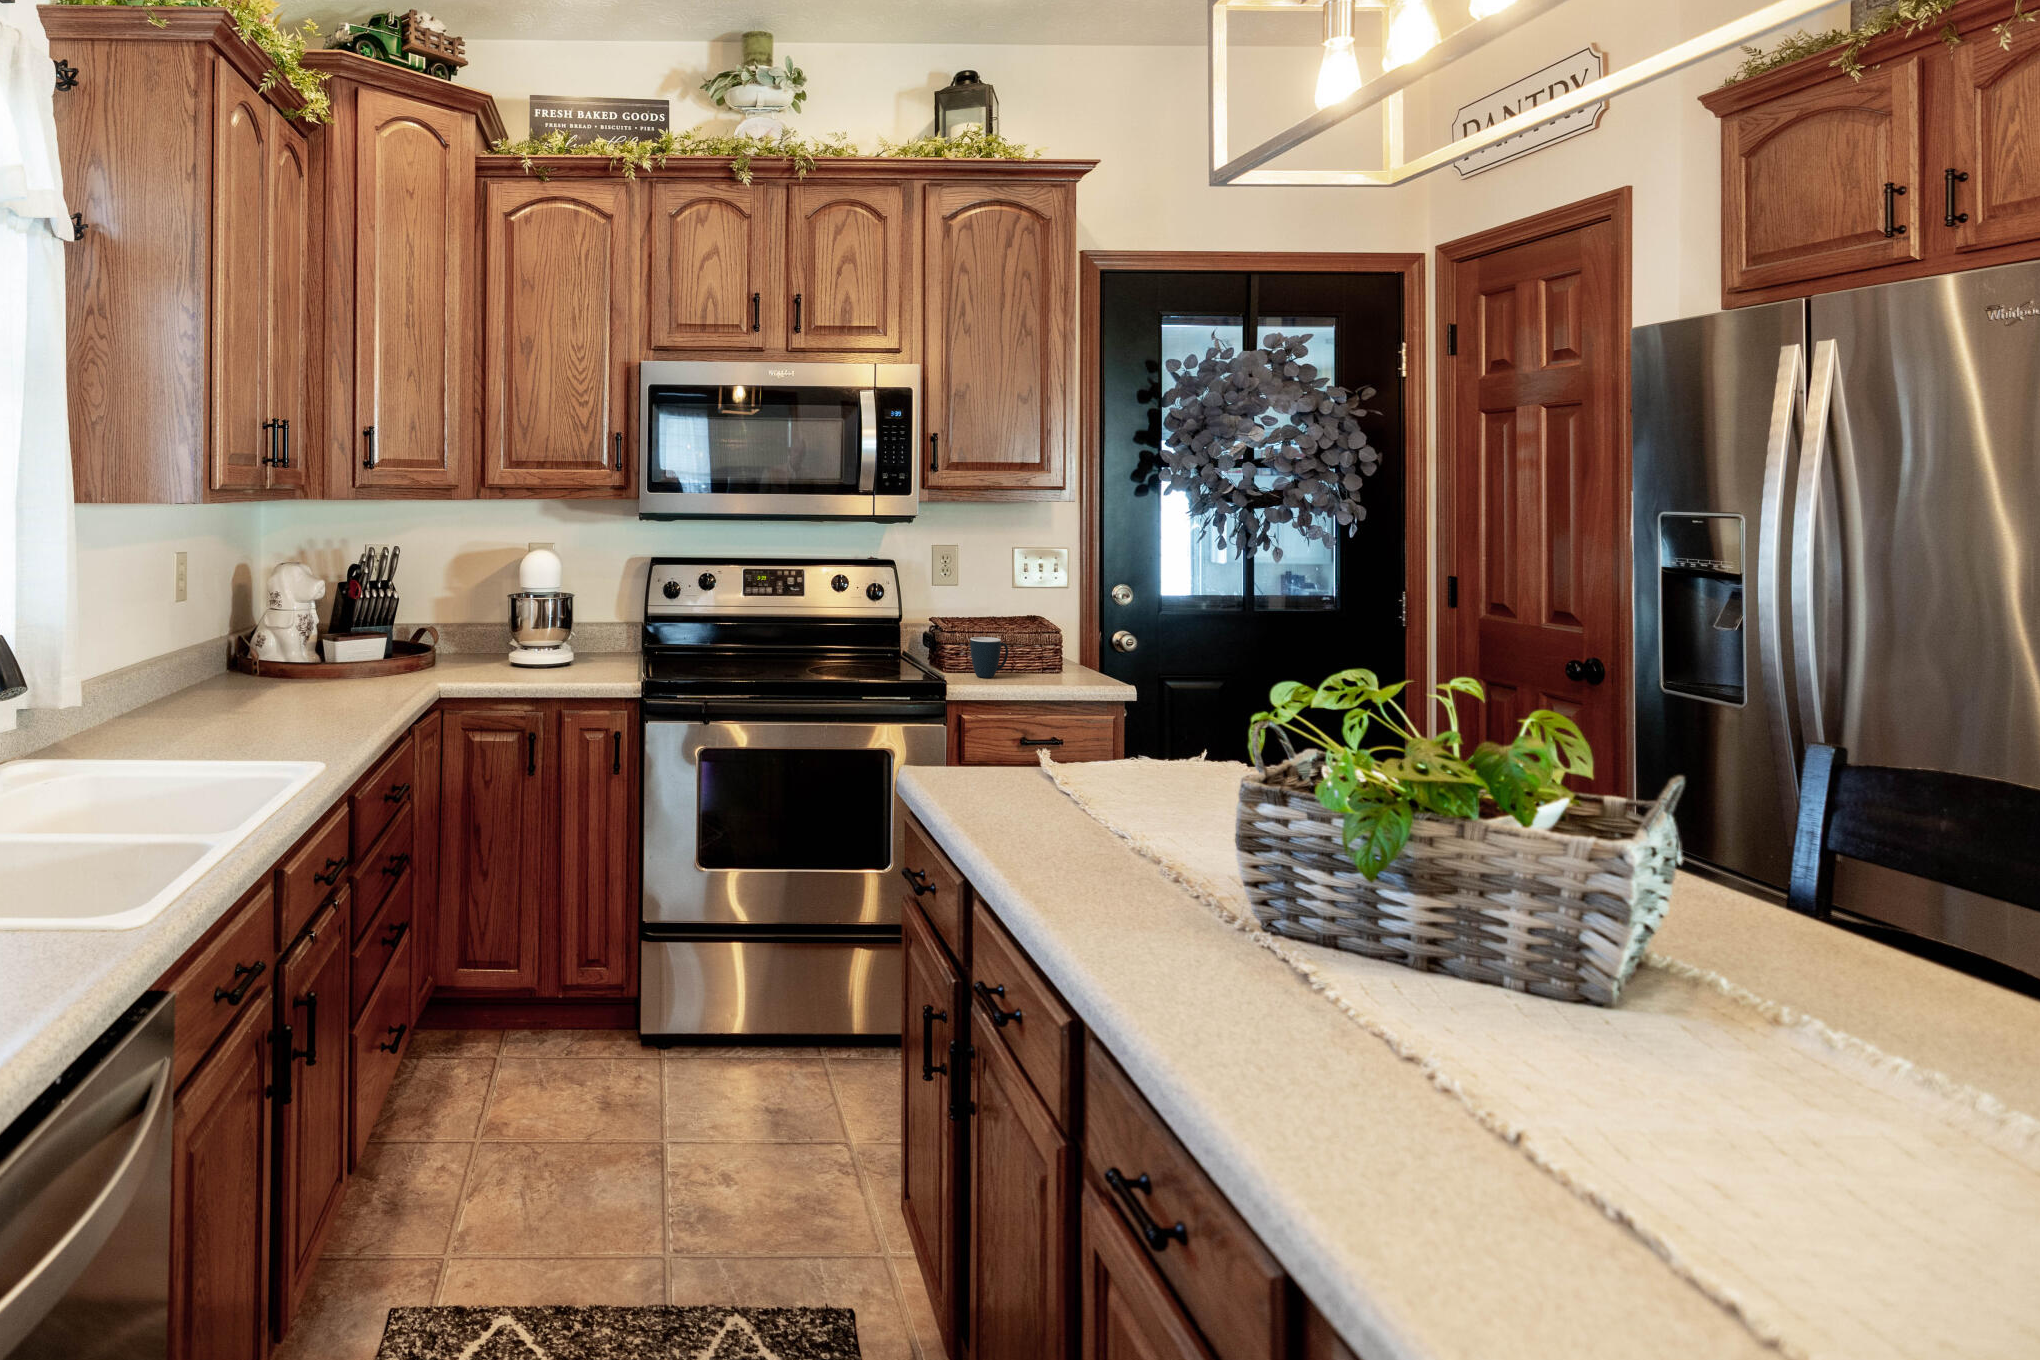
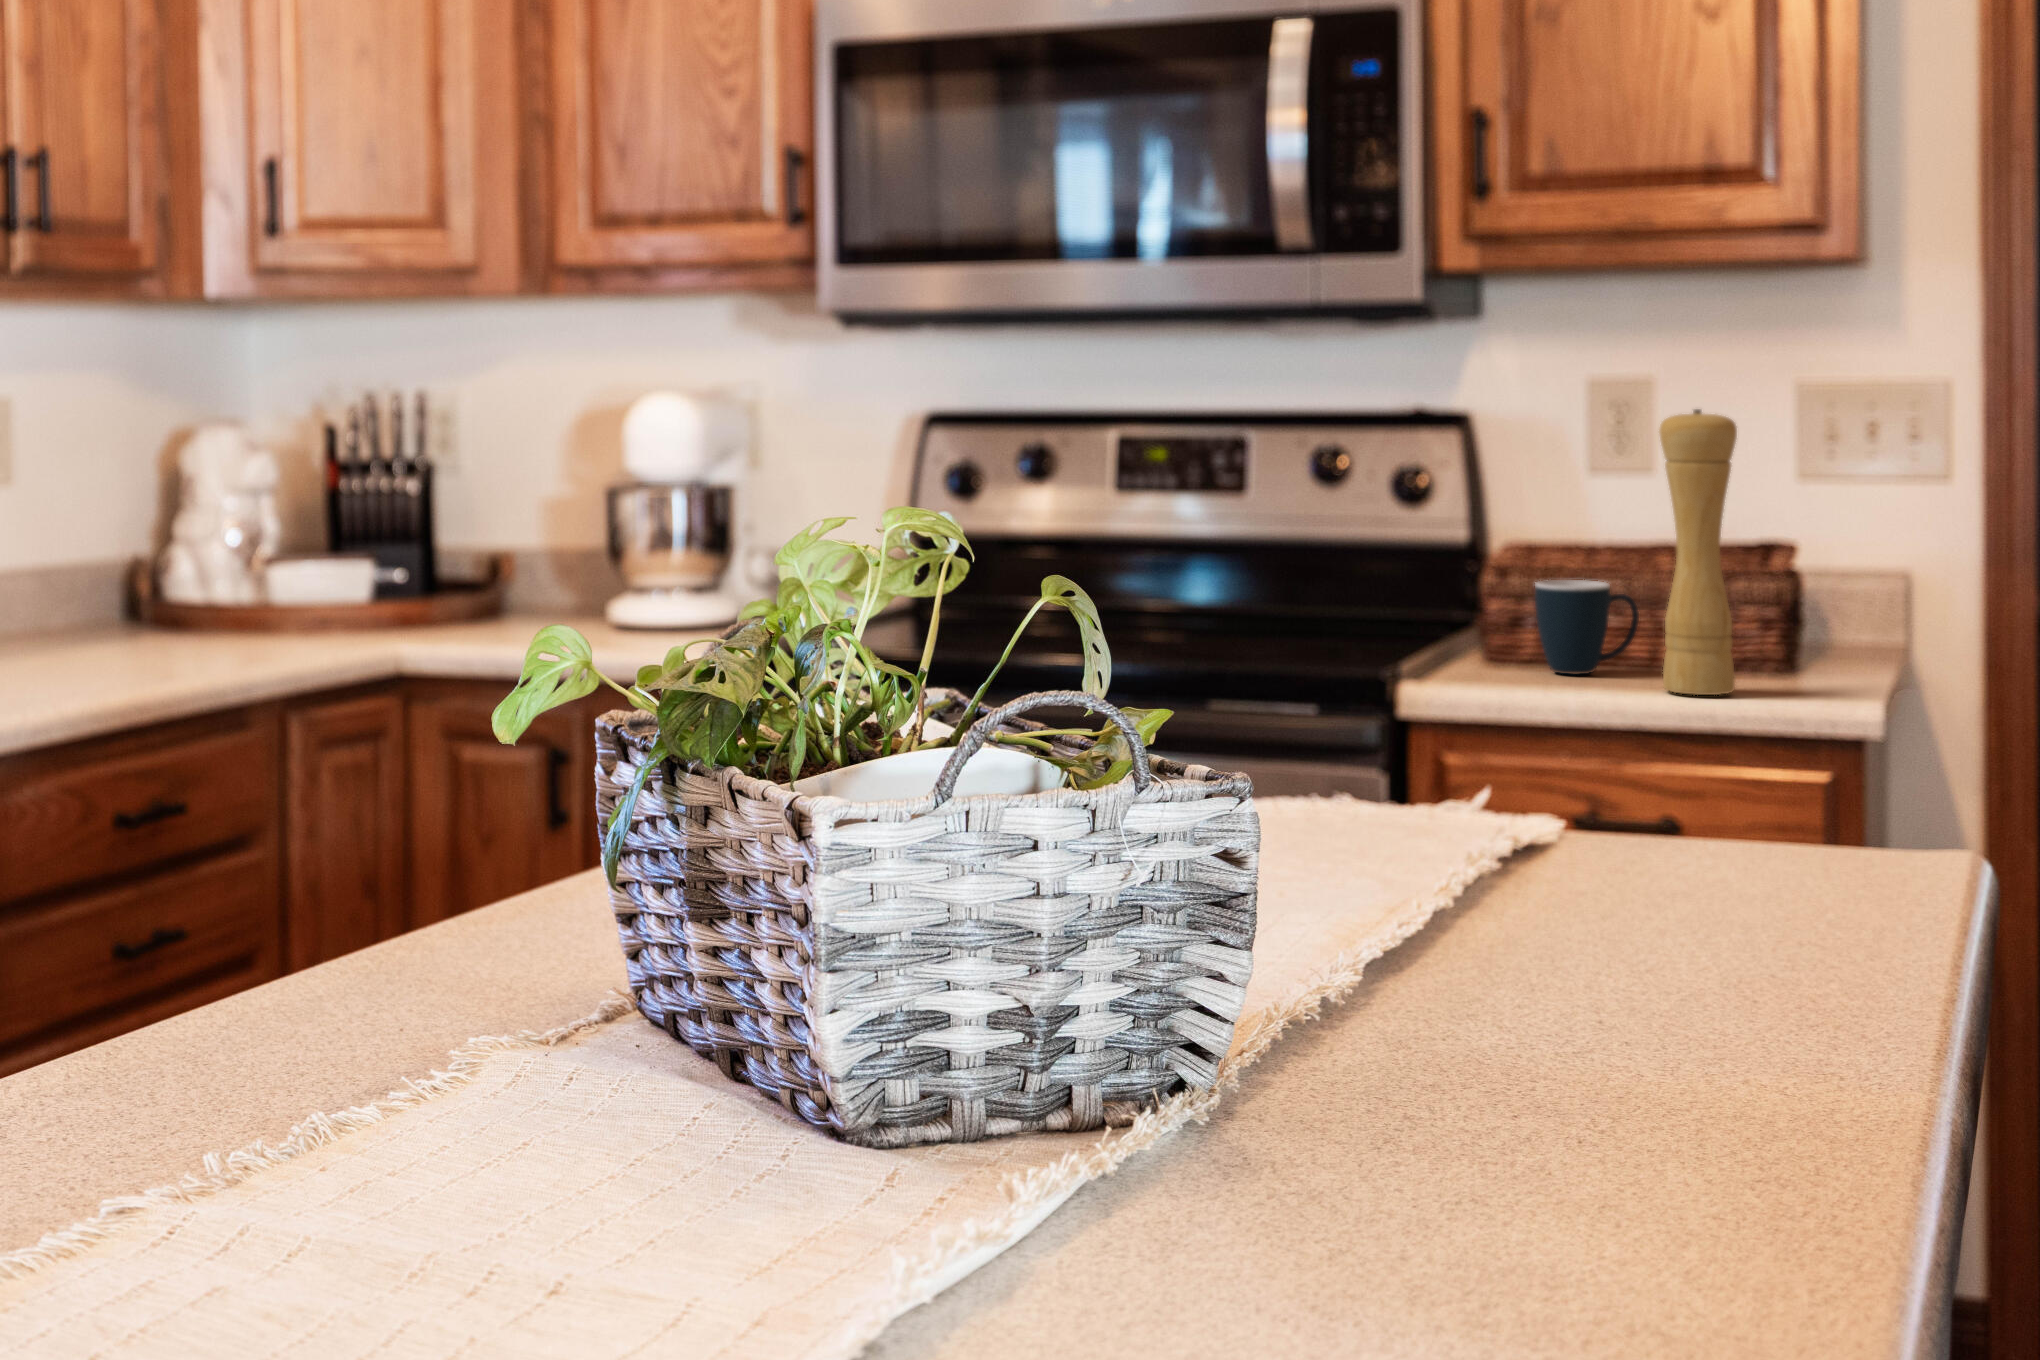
pepper mill: none [1034,567,1065,686] -> present [1659,409,1737,695]

